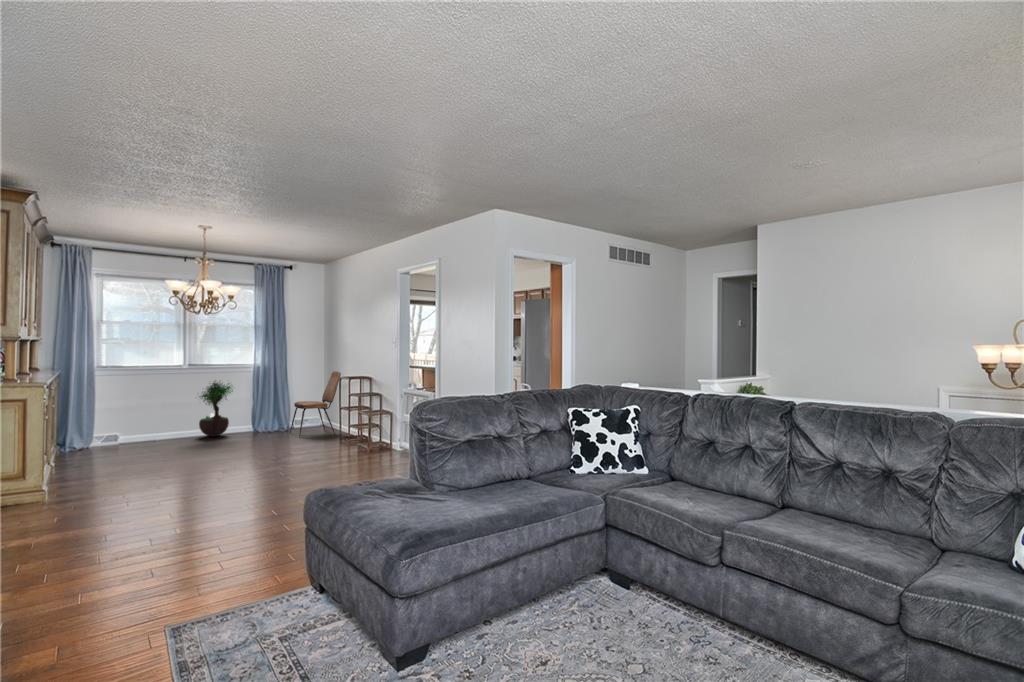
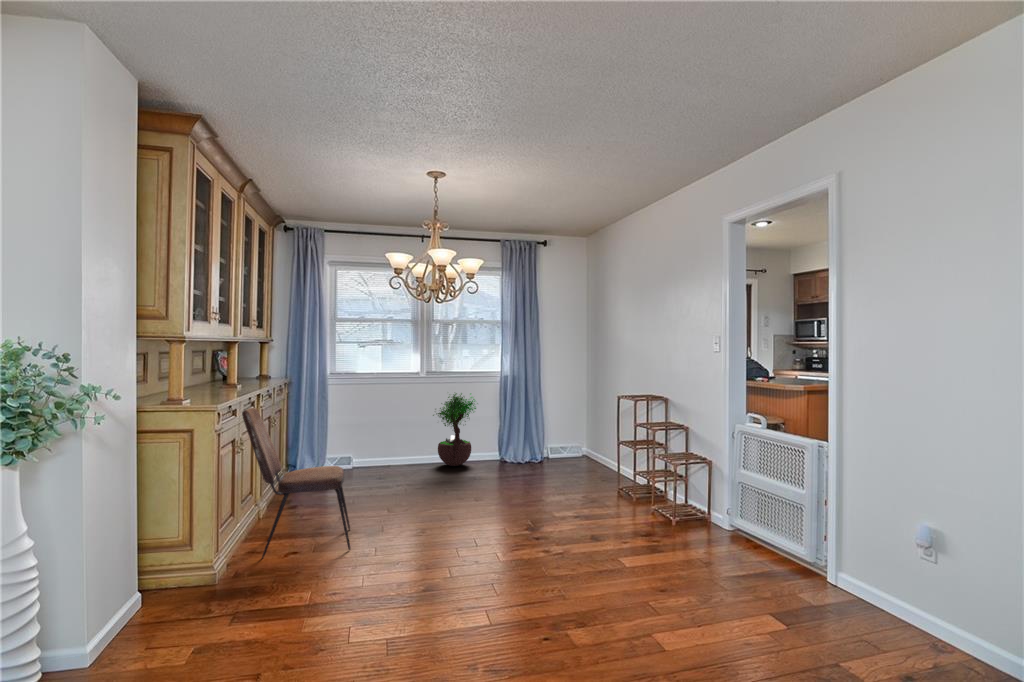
dining chair: present [290,371,341,437] -> present [242,408,351,558]

